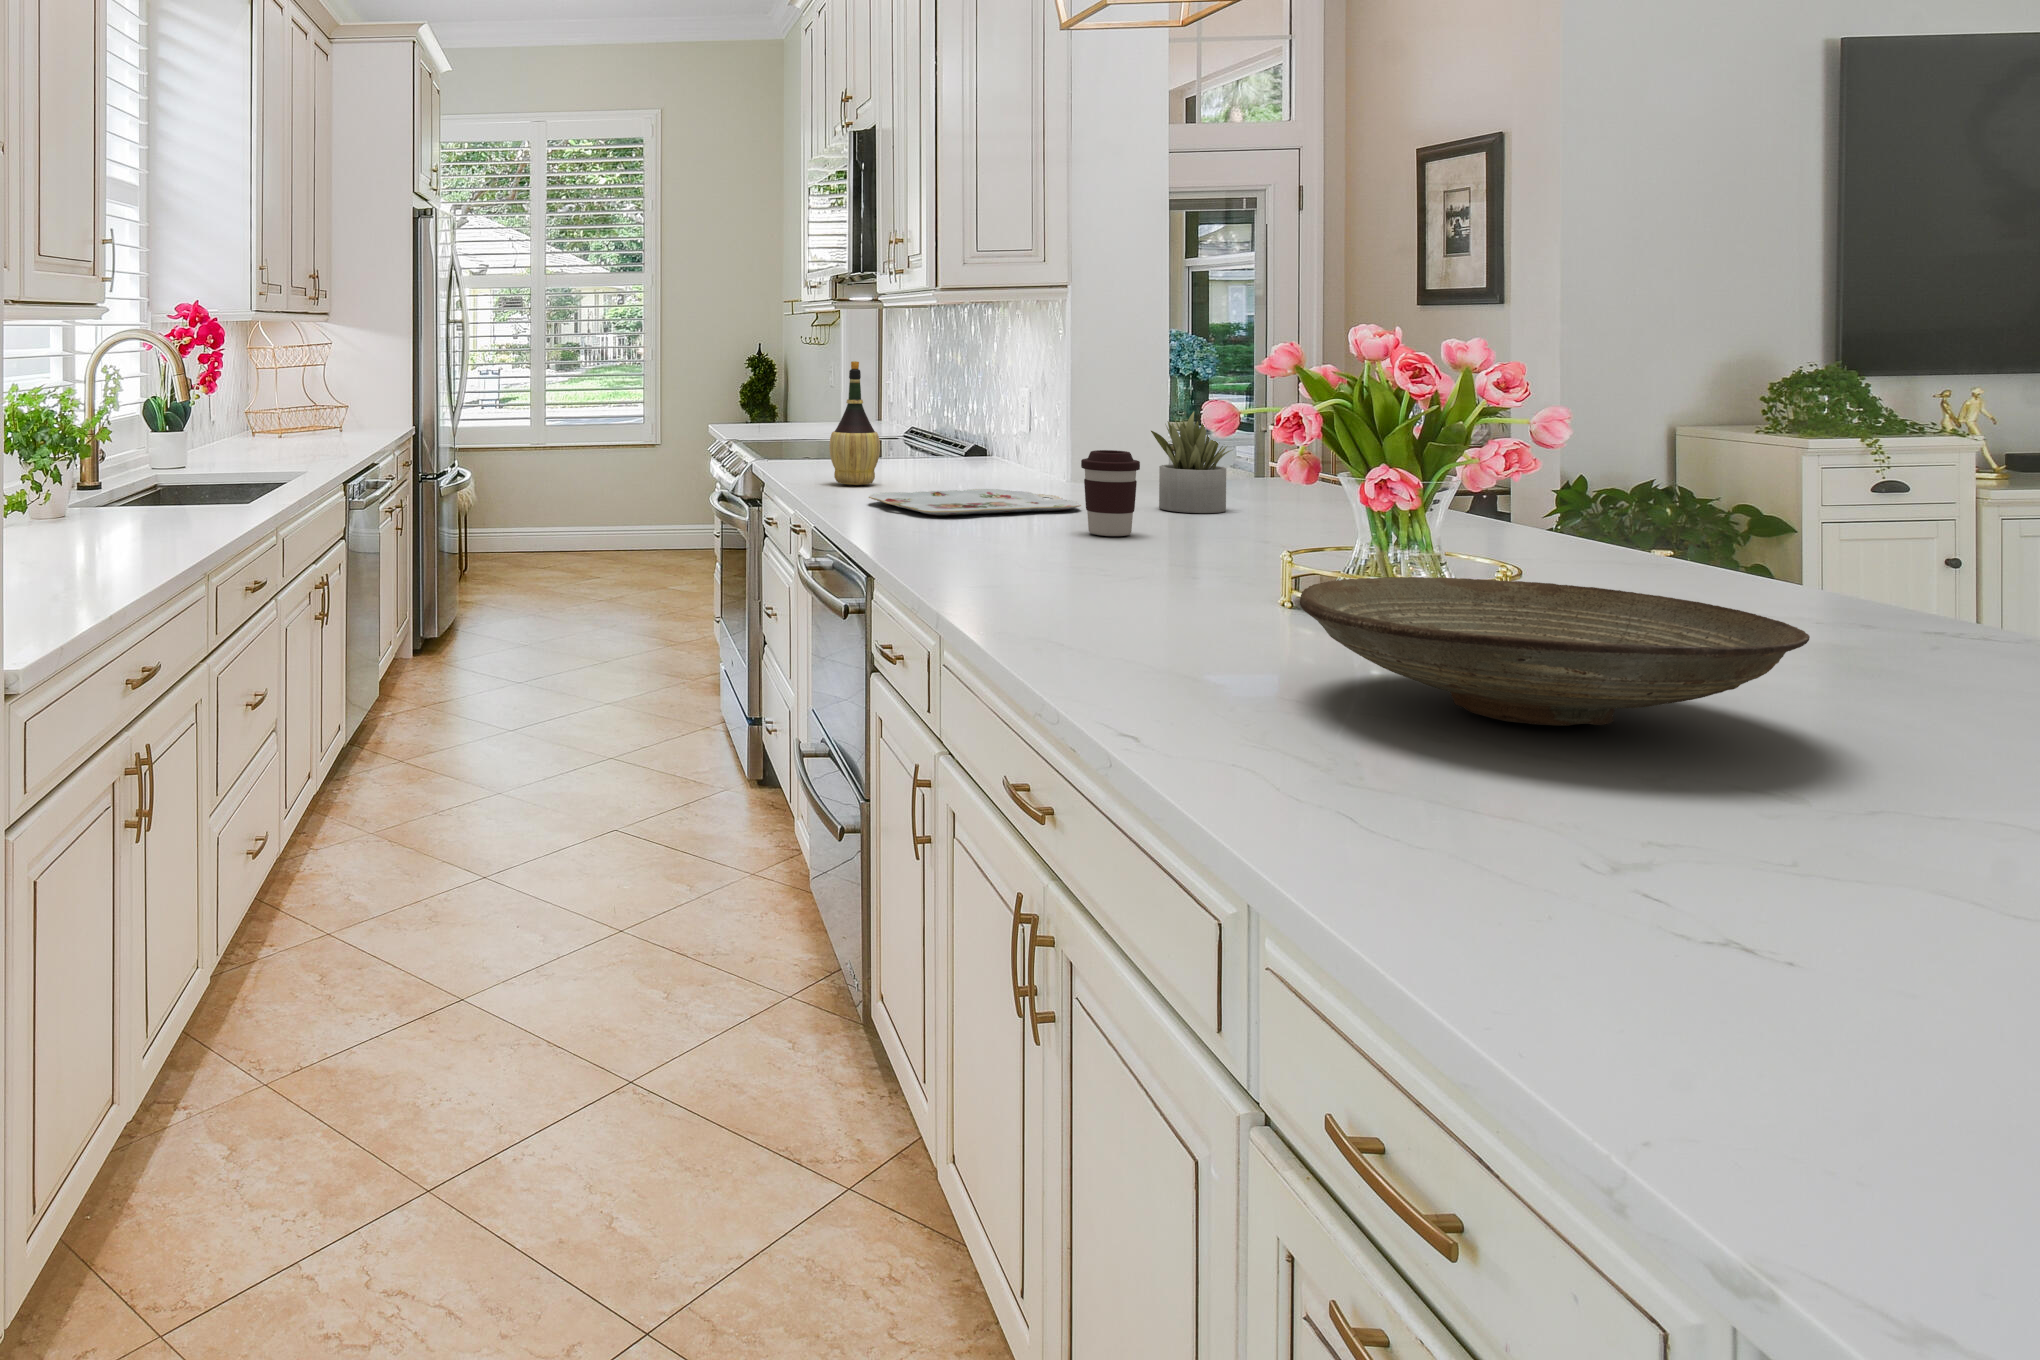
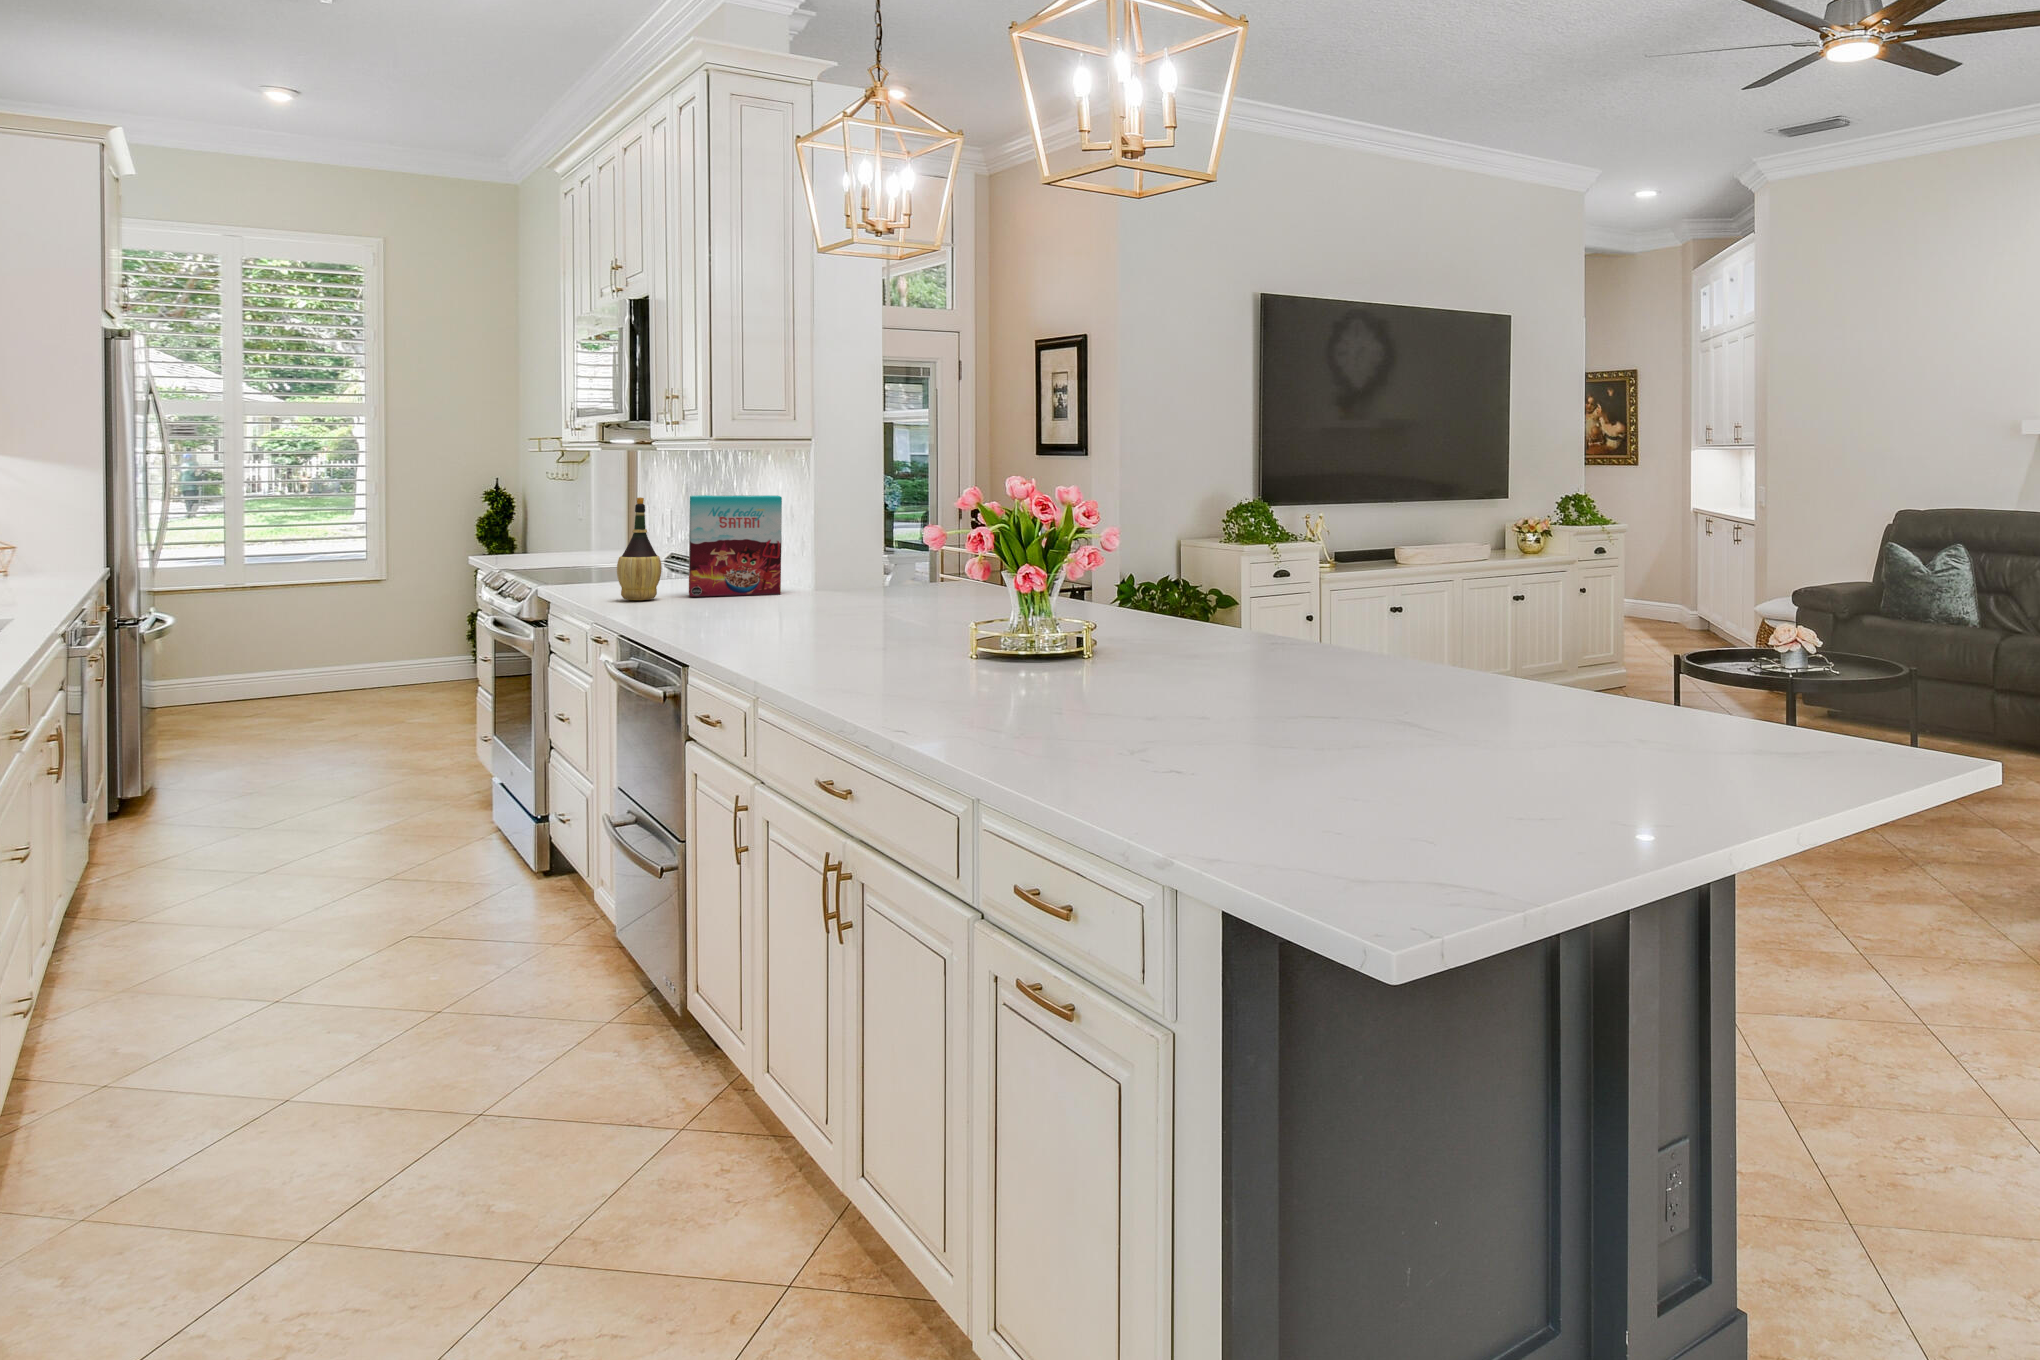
cereal box: none [913,359,1027,487] -> present [689,495,782,597]
succulent plant: present [1151,412,1232,513] -> none [875,533,931,605]
coffee cup: present [1081,450,1140,536] -> none [833,562,873,624]
serving tray: present [869,489,1081,515] -> none [659,597,827,619]
decorative bowl: present [1300,577,1810,726] -> none [988,625,1219,700]

